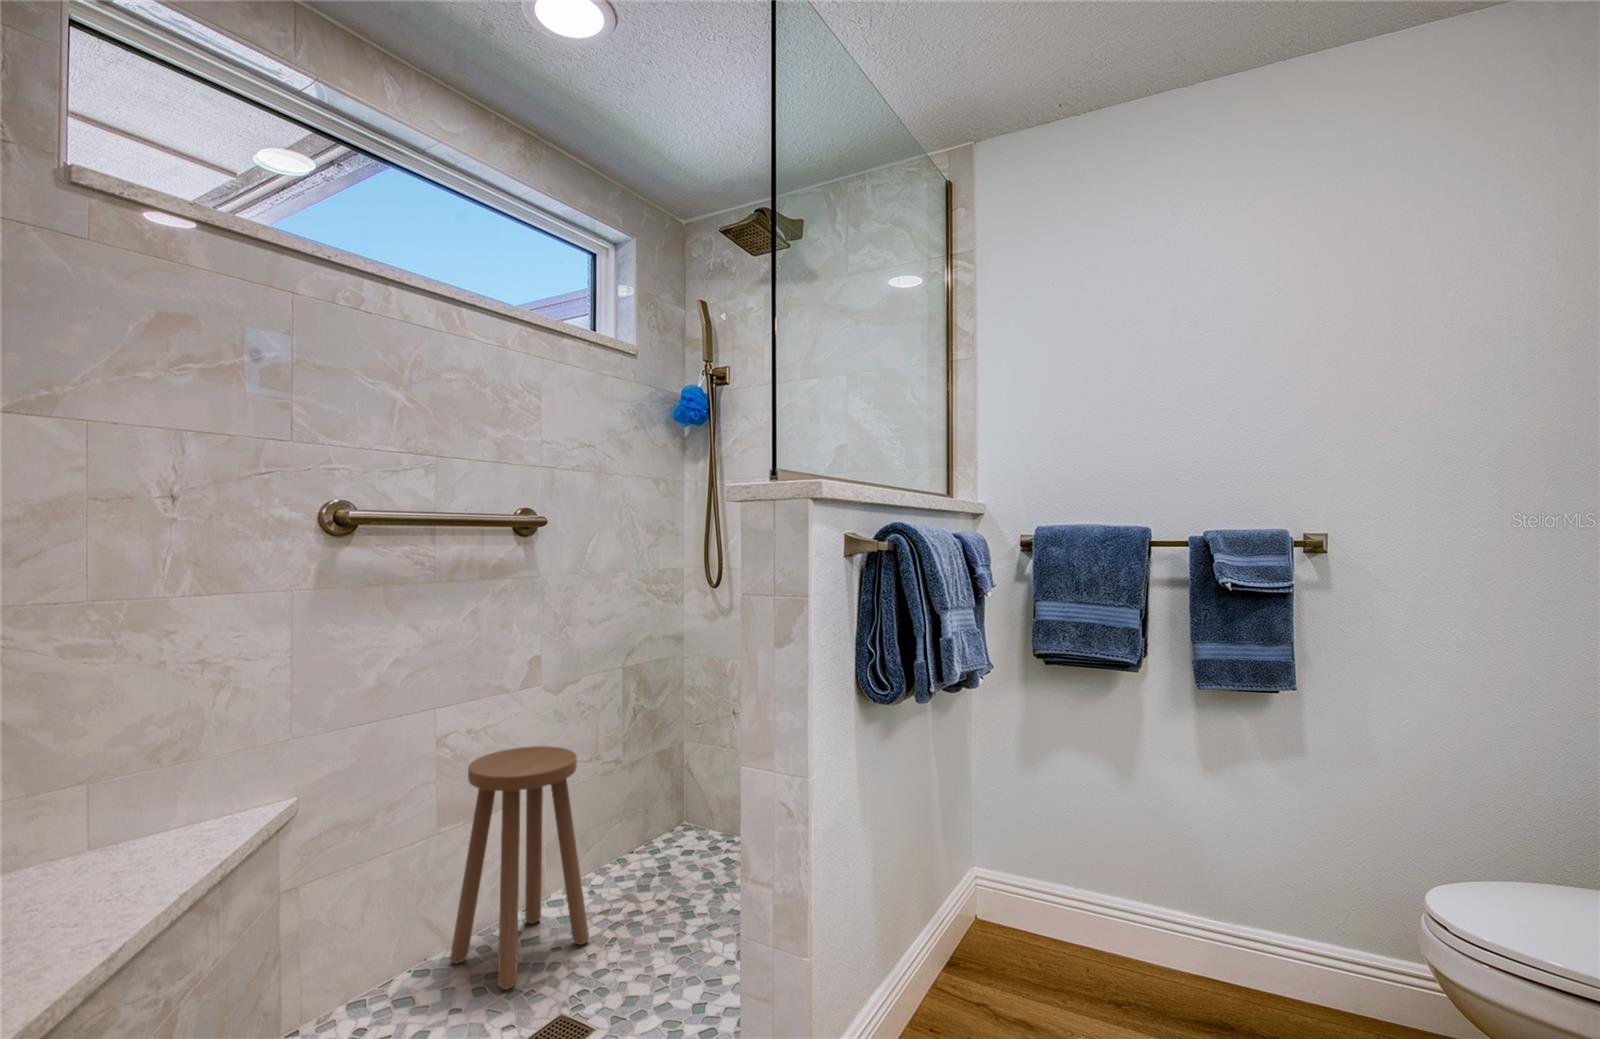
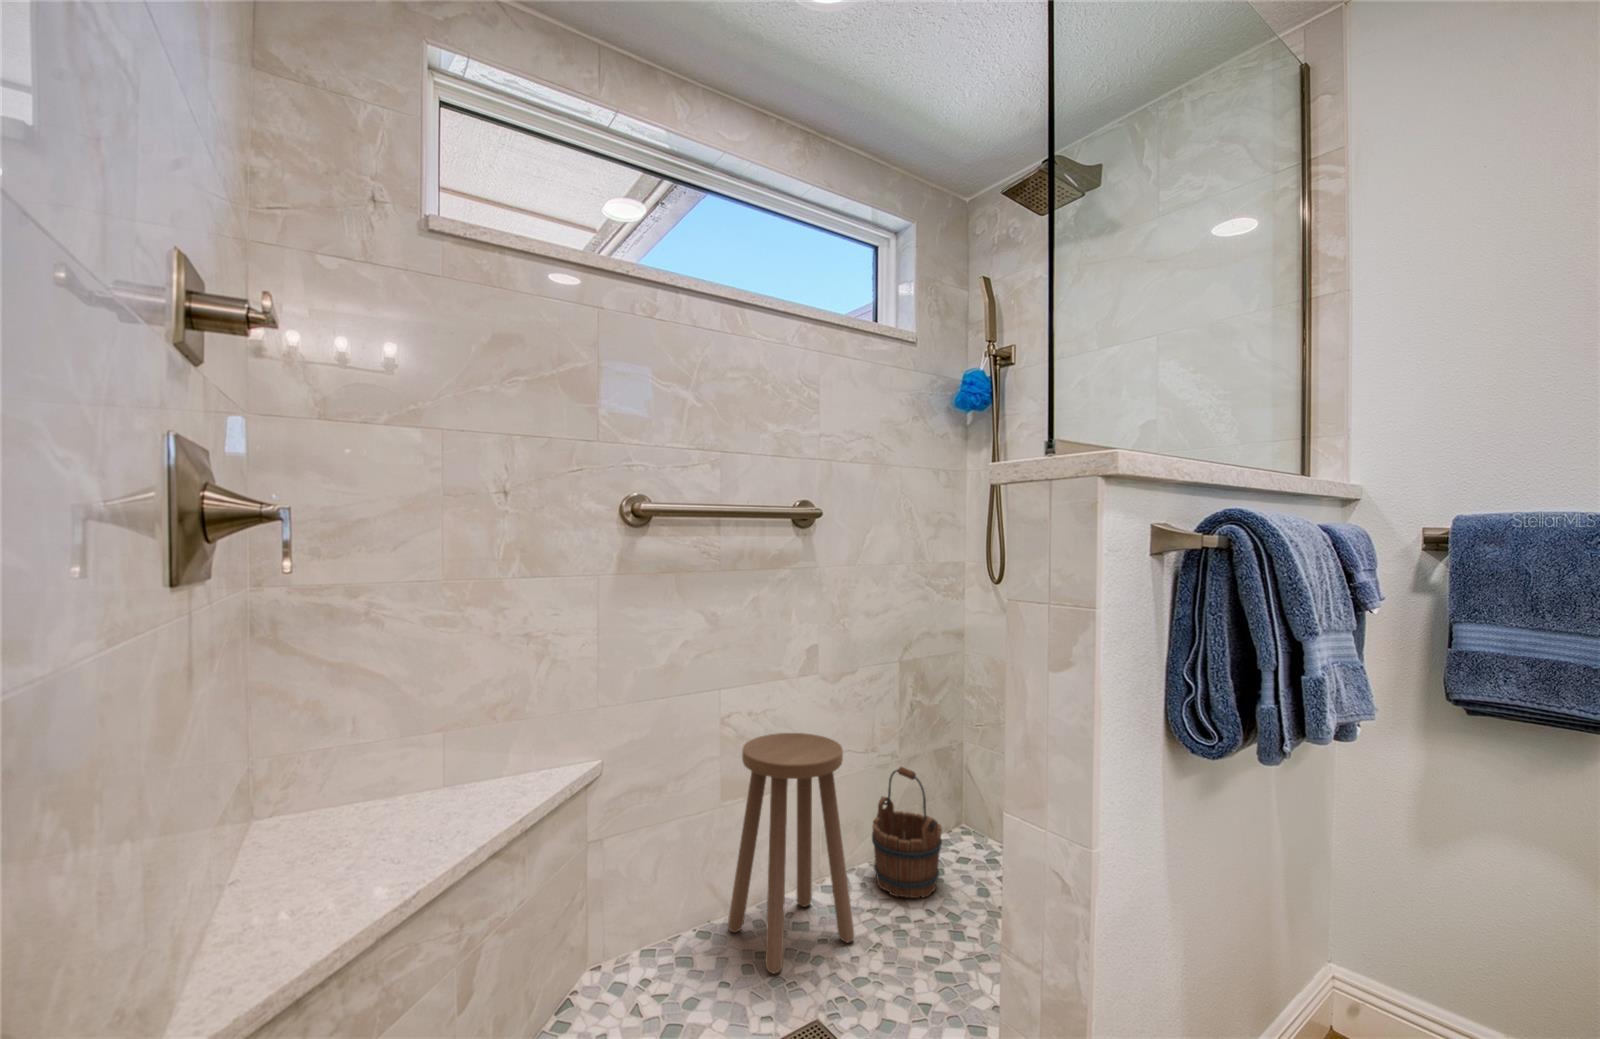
wooden bucket: none [602,769,671,895] -> present [872,767,942,898]

